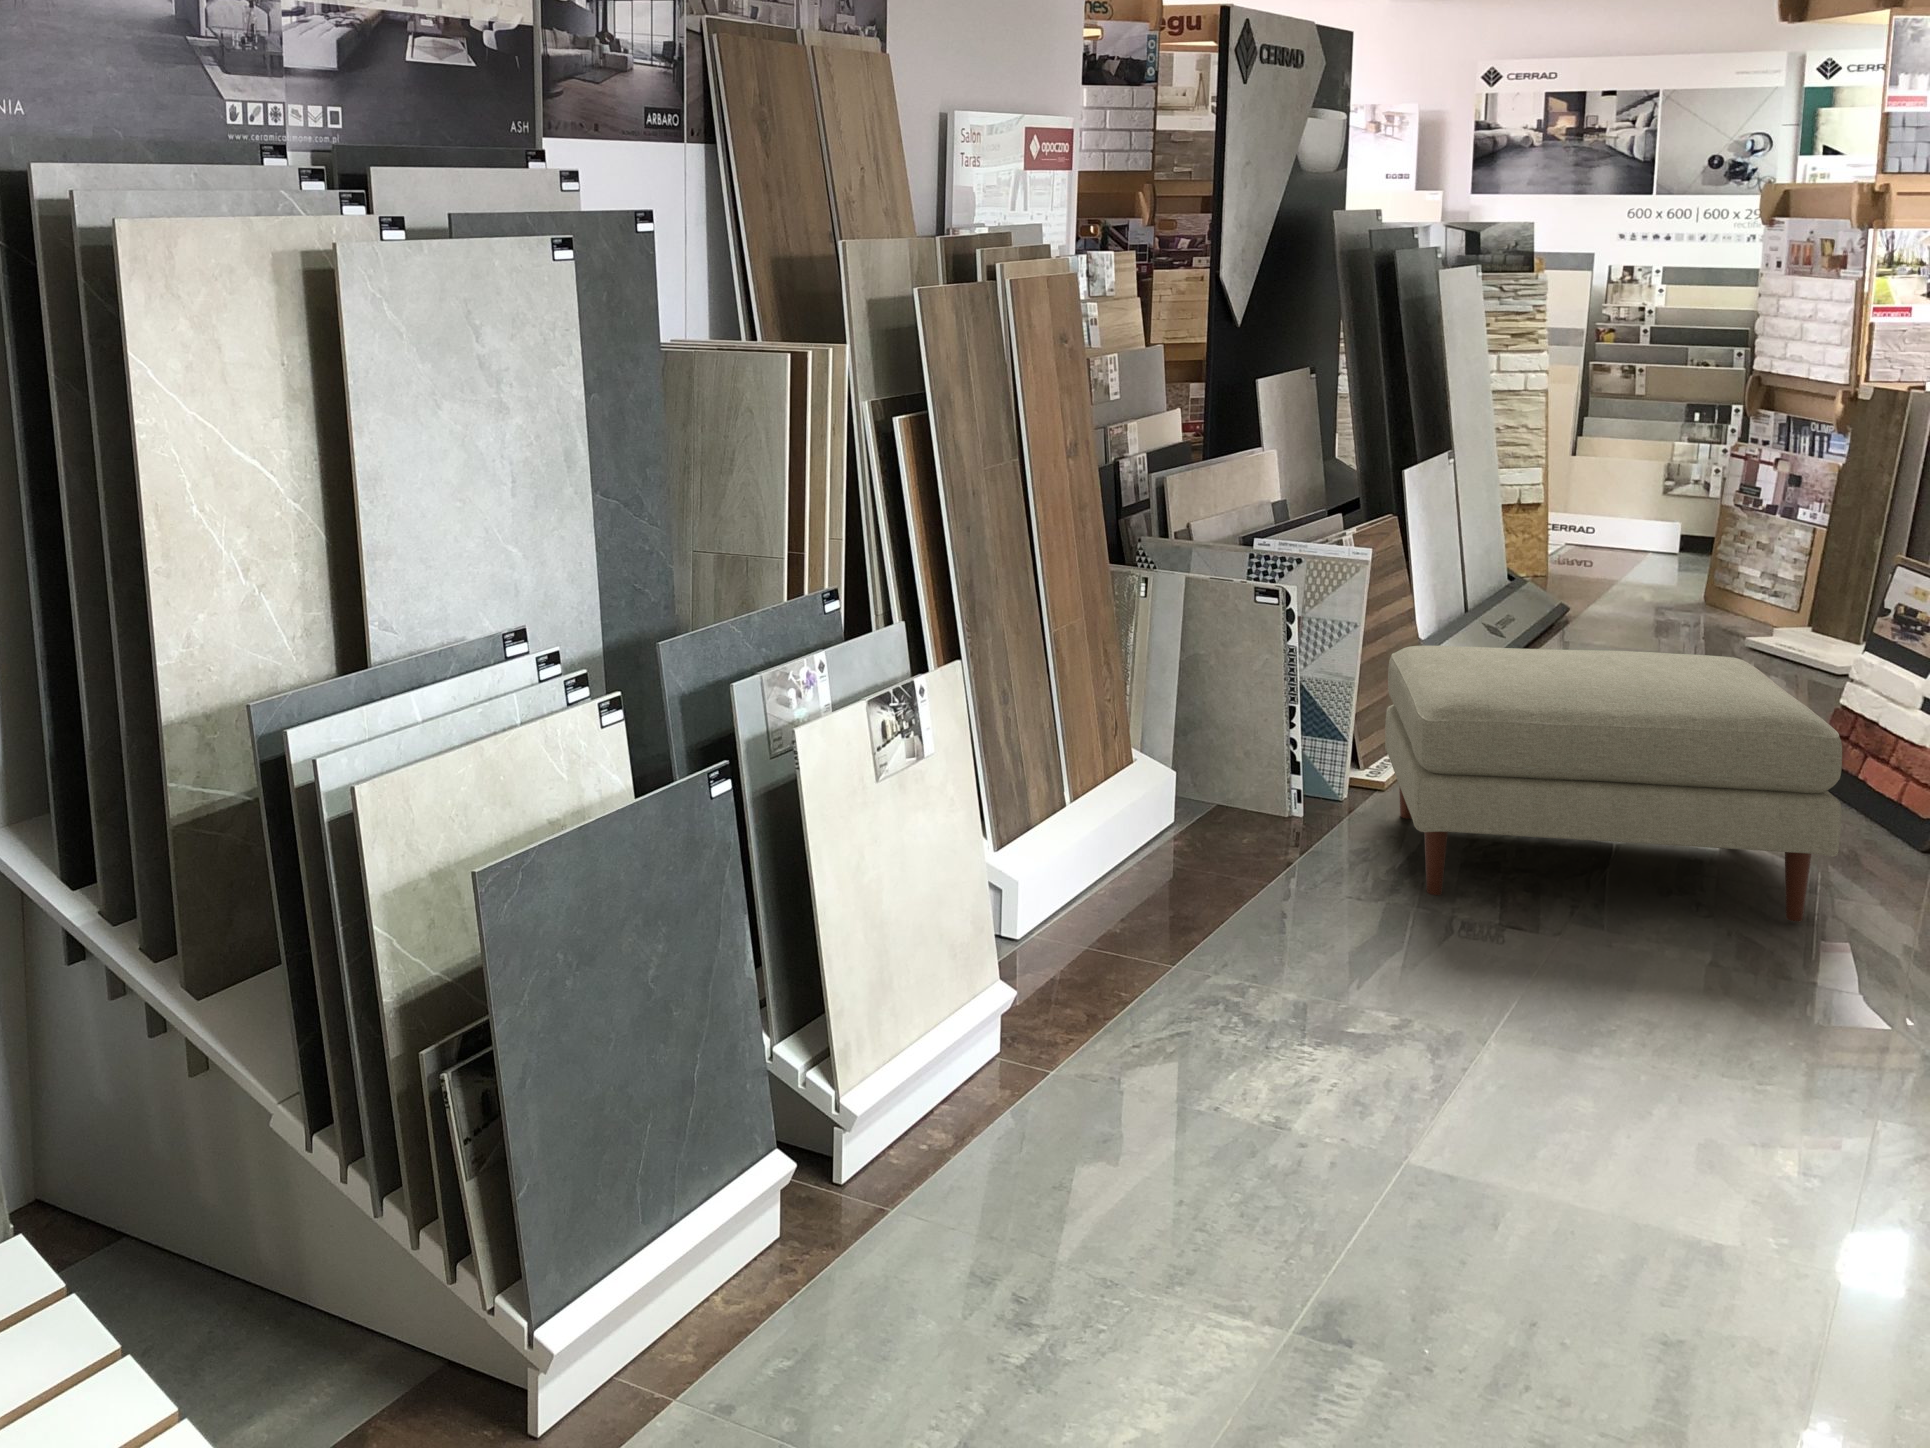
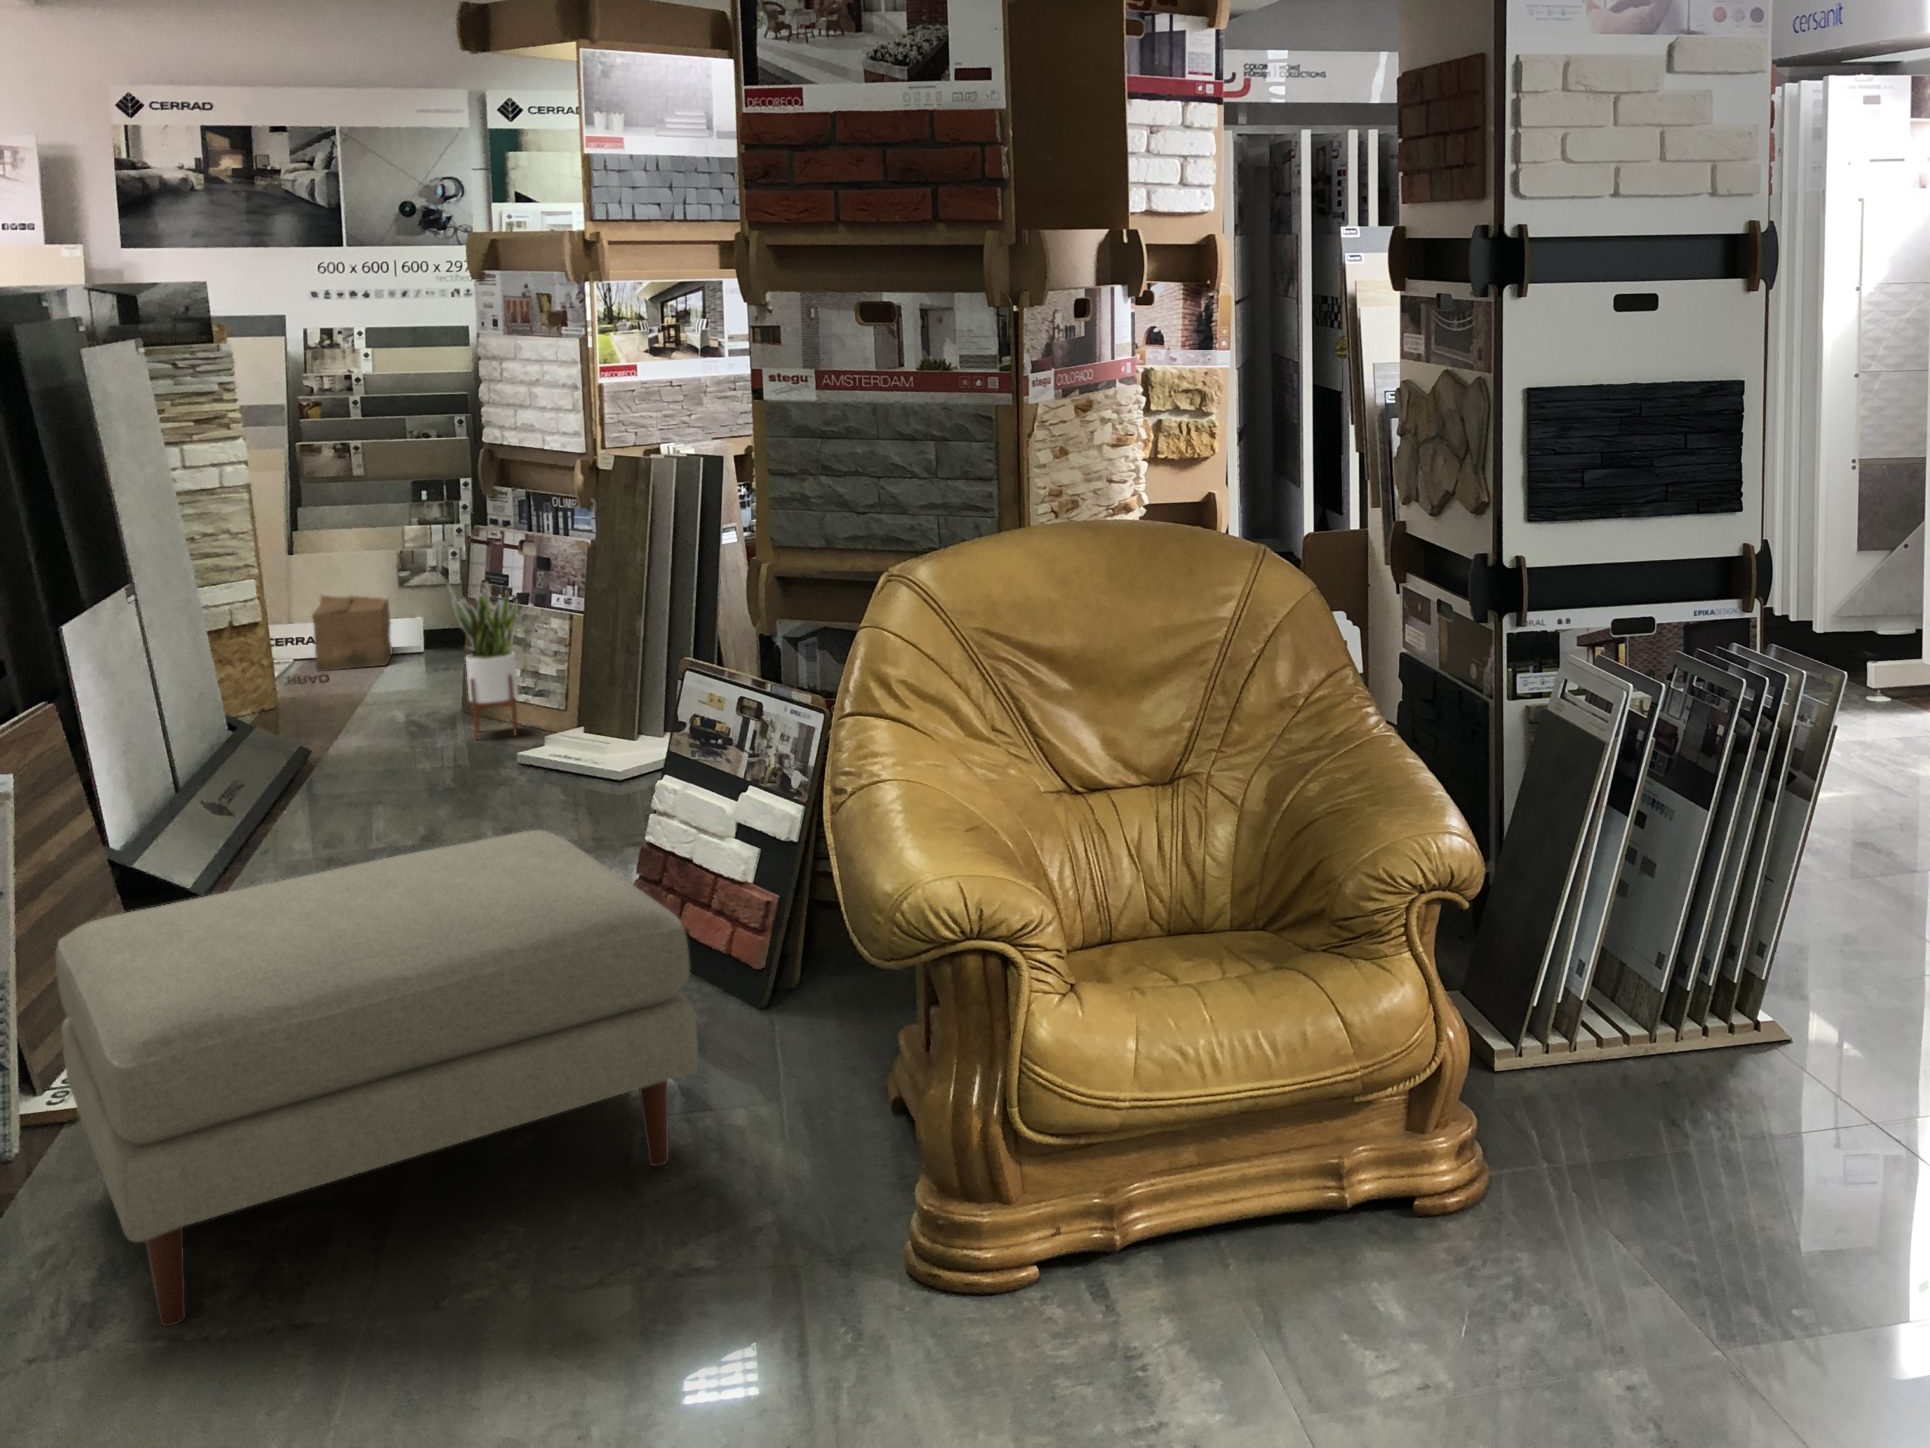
cardboard box: none [1581,483,1654,557] -> present [312,596,393,671]
potted plant: none [1701,486,1764,627] -> present [448,582,518,739]

